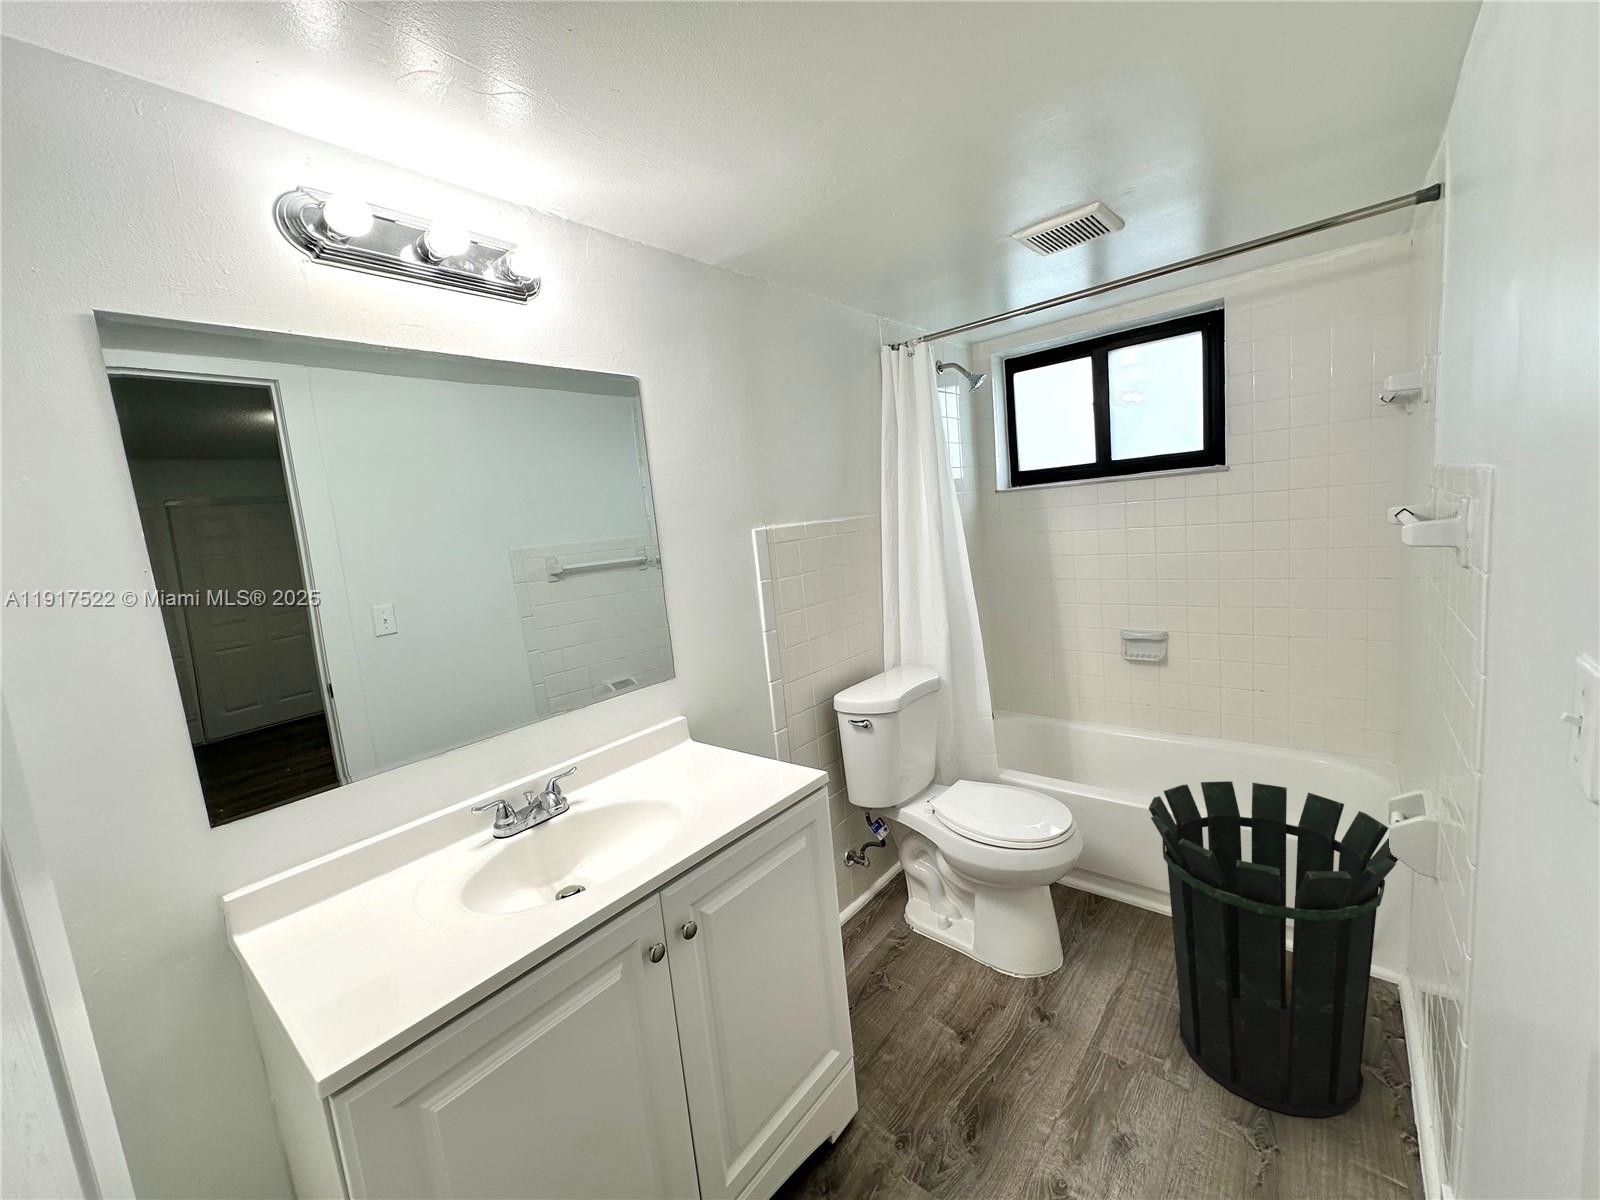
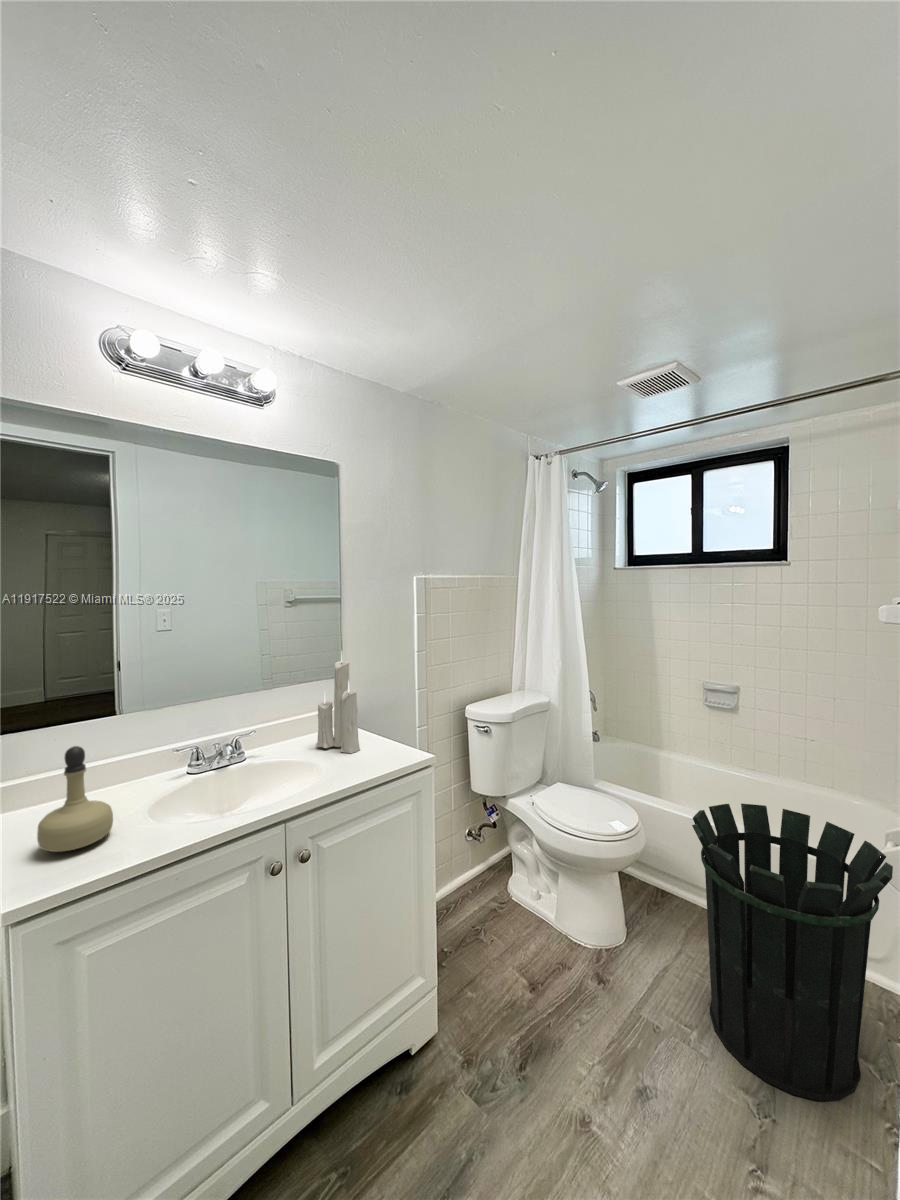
candle: none [656,637,722,782] -> present [316,652,360,753]
perfume bottle: none [321,830,424,979] -> present [37,746,113,852]

